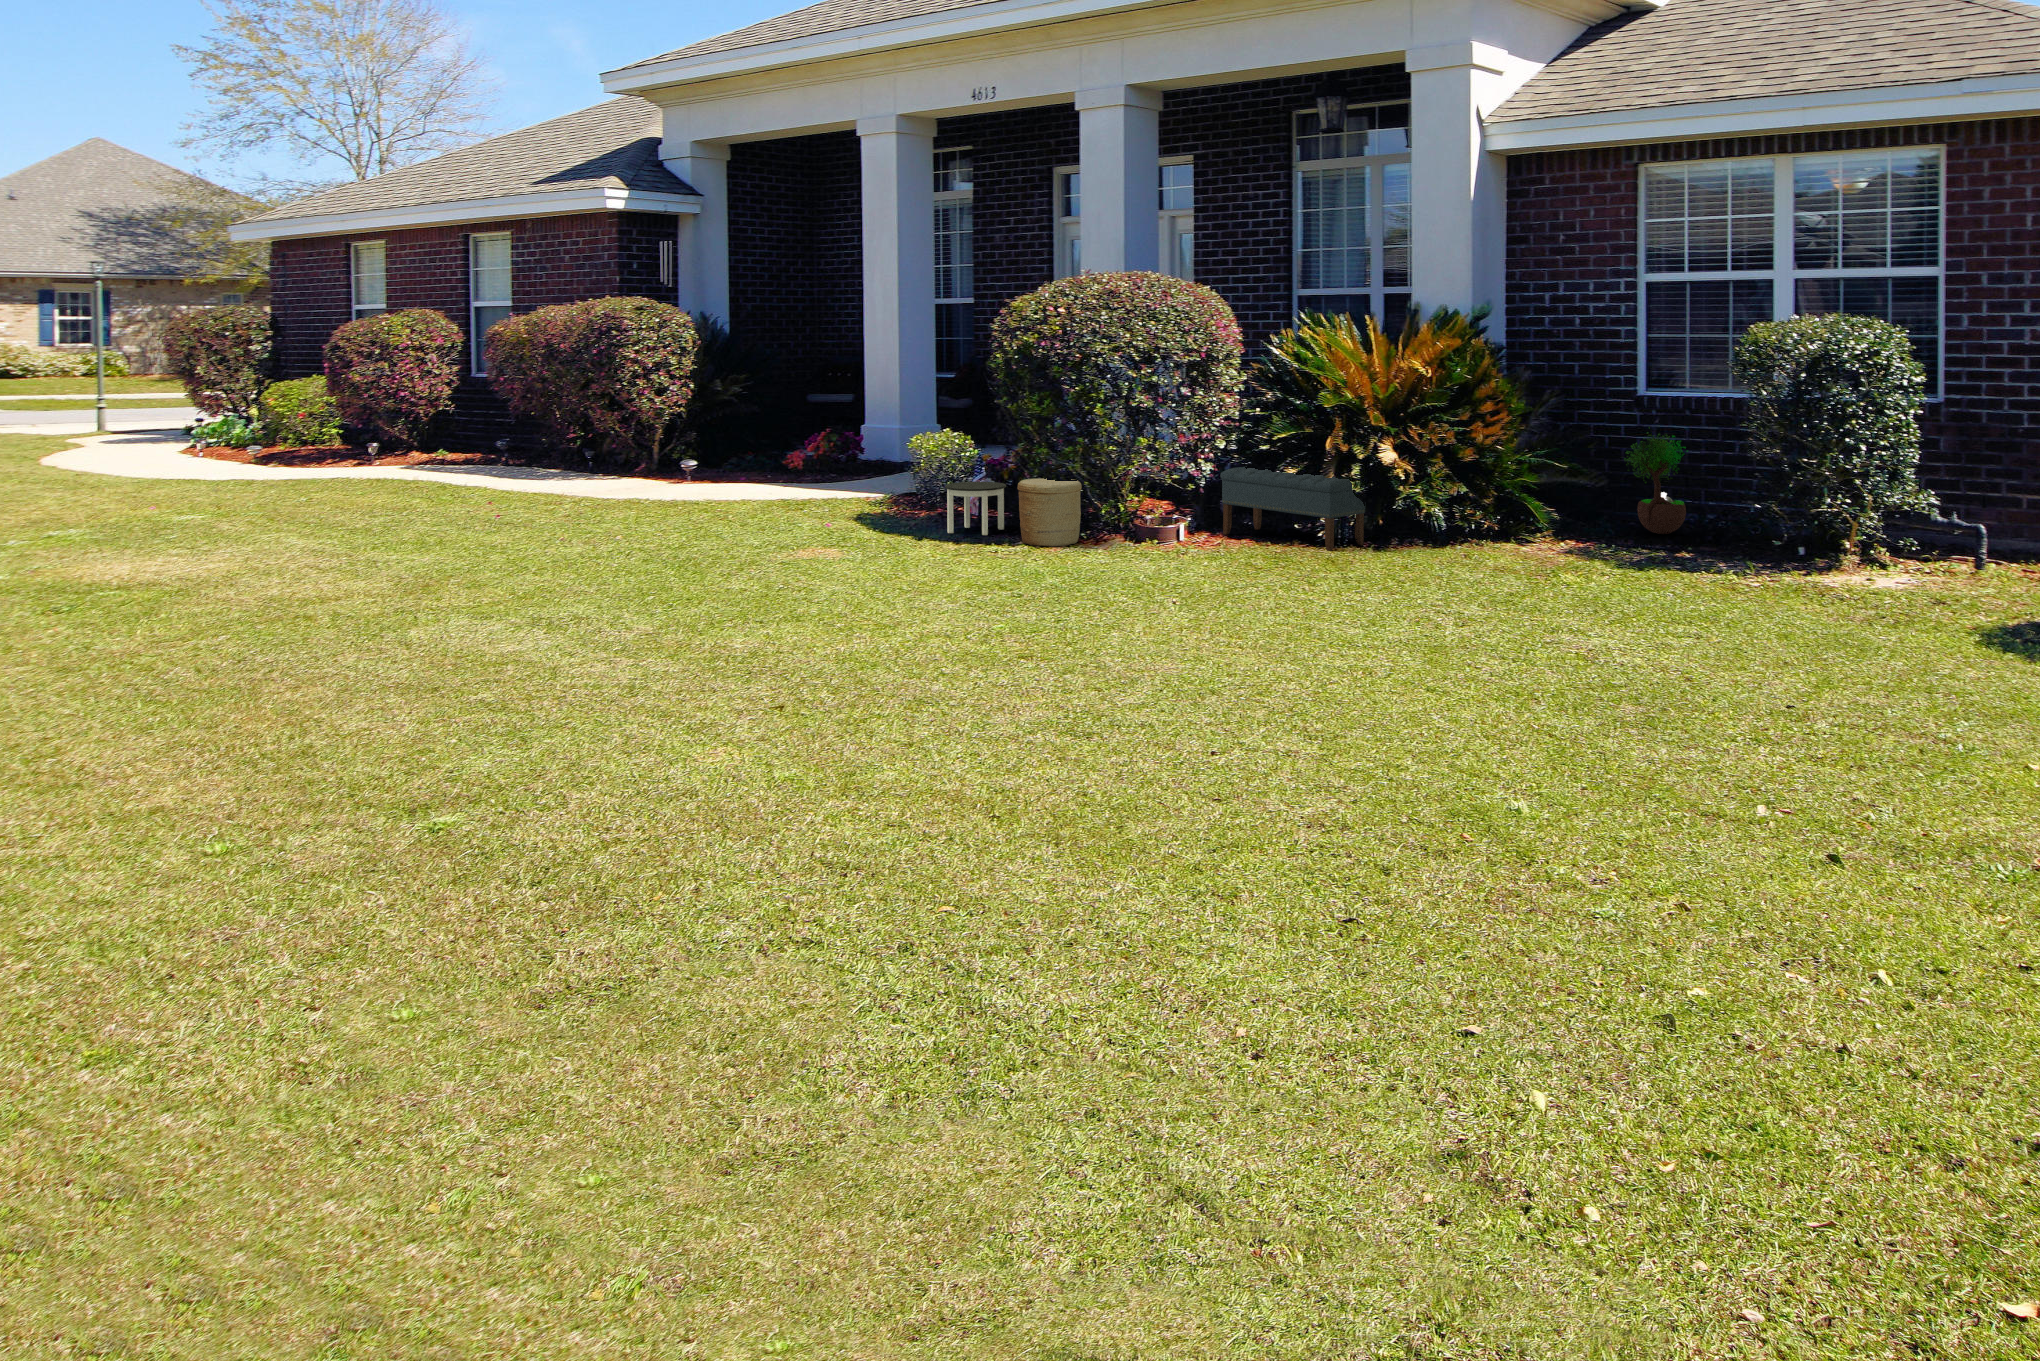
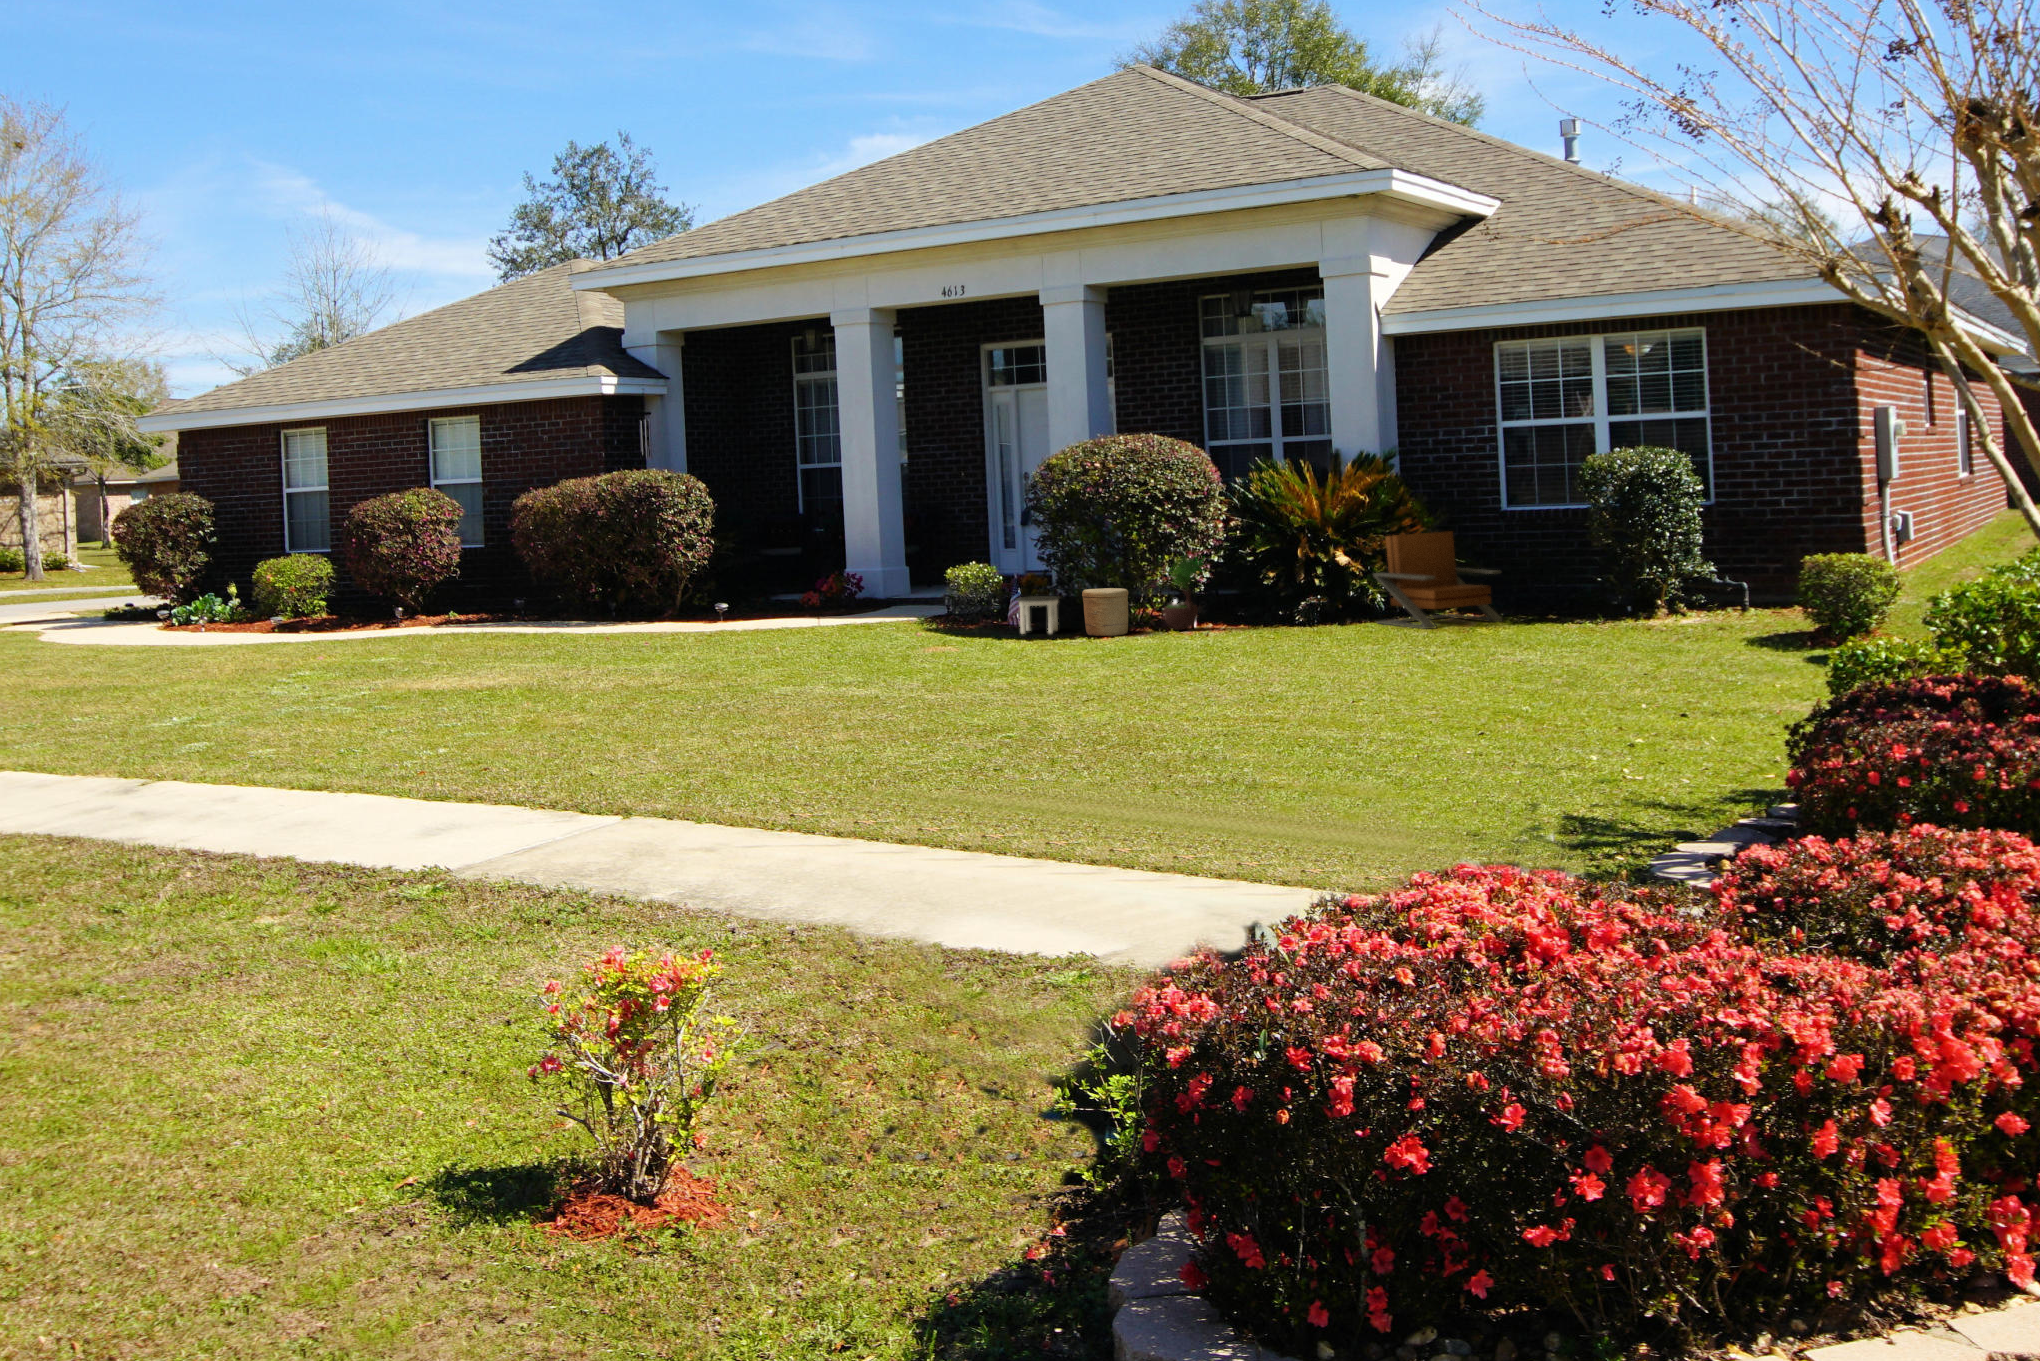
lounge chair: none [1425,424,1609,568] -> present [1373,531,1503,629]
potted tree: present [1625,427,1688,534] -> present [1163,556,1202,630]
bench: present [1220,467,1365,551] -> none [1219,574,1330,628]

